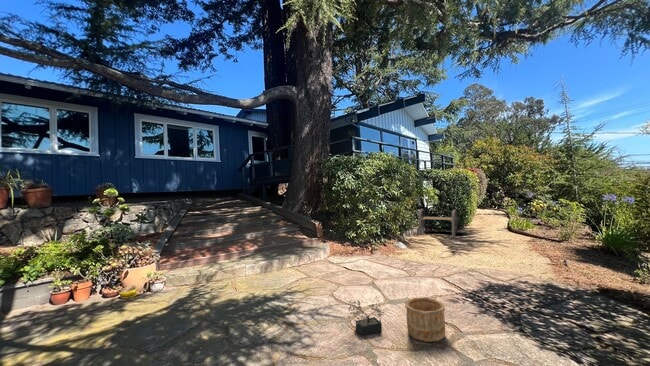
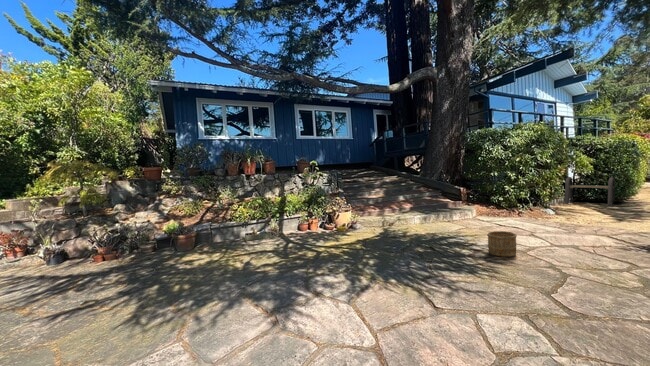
wooden bucket: present [405,298,445,342] -> present [487,231,517,257]
decorative plant: present [348,301,384,335] -> none [528,238,561,264]

